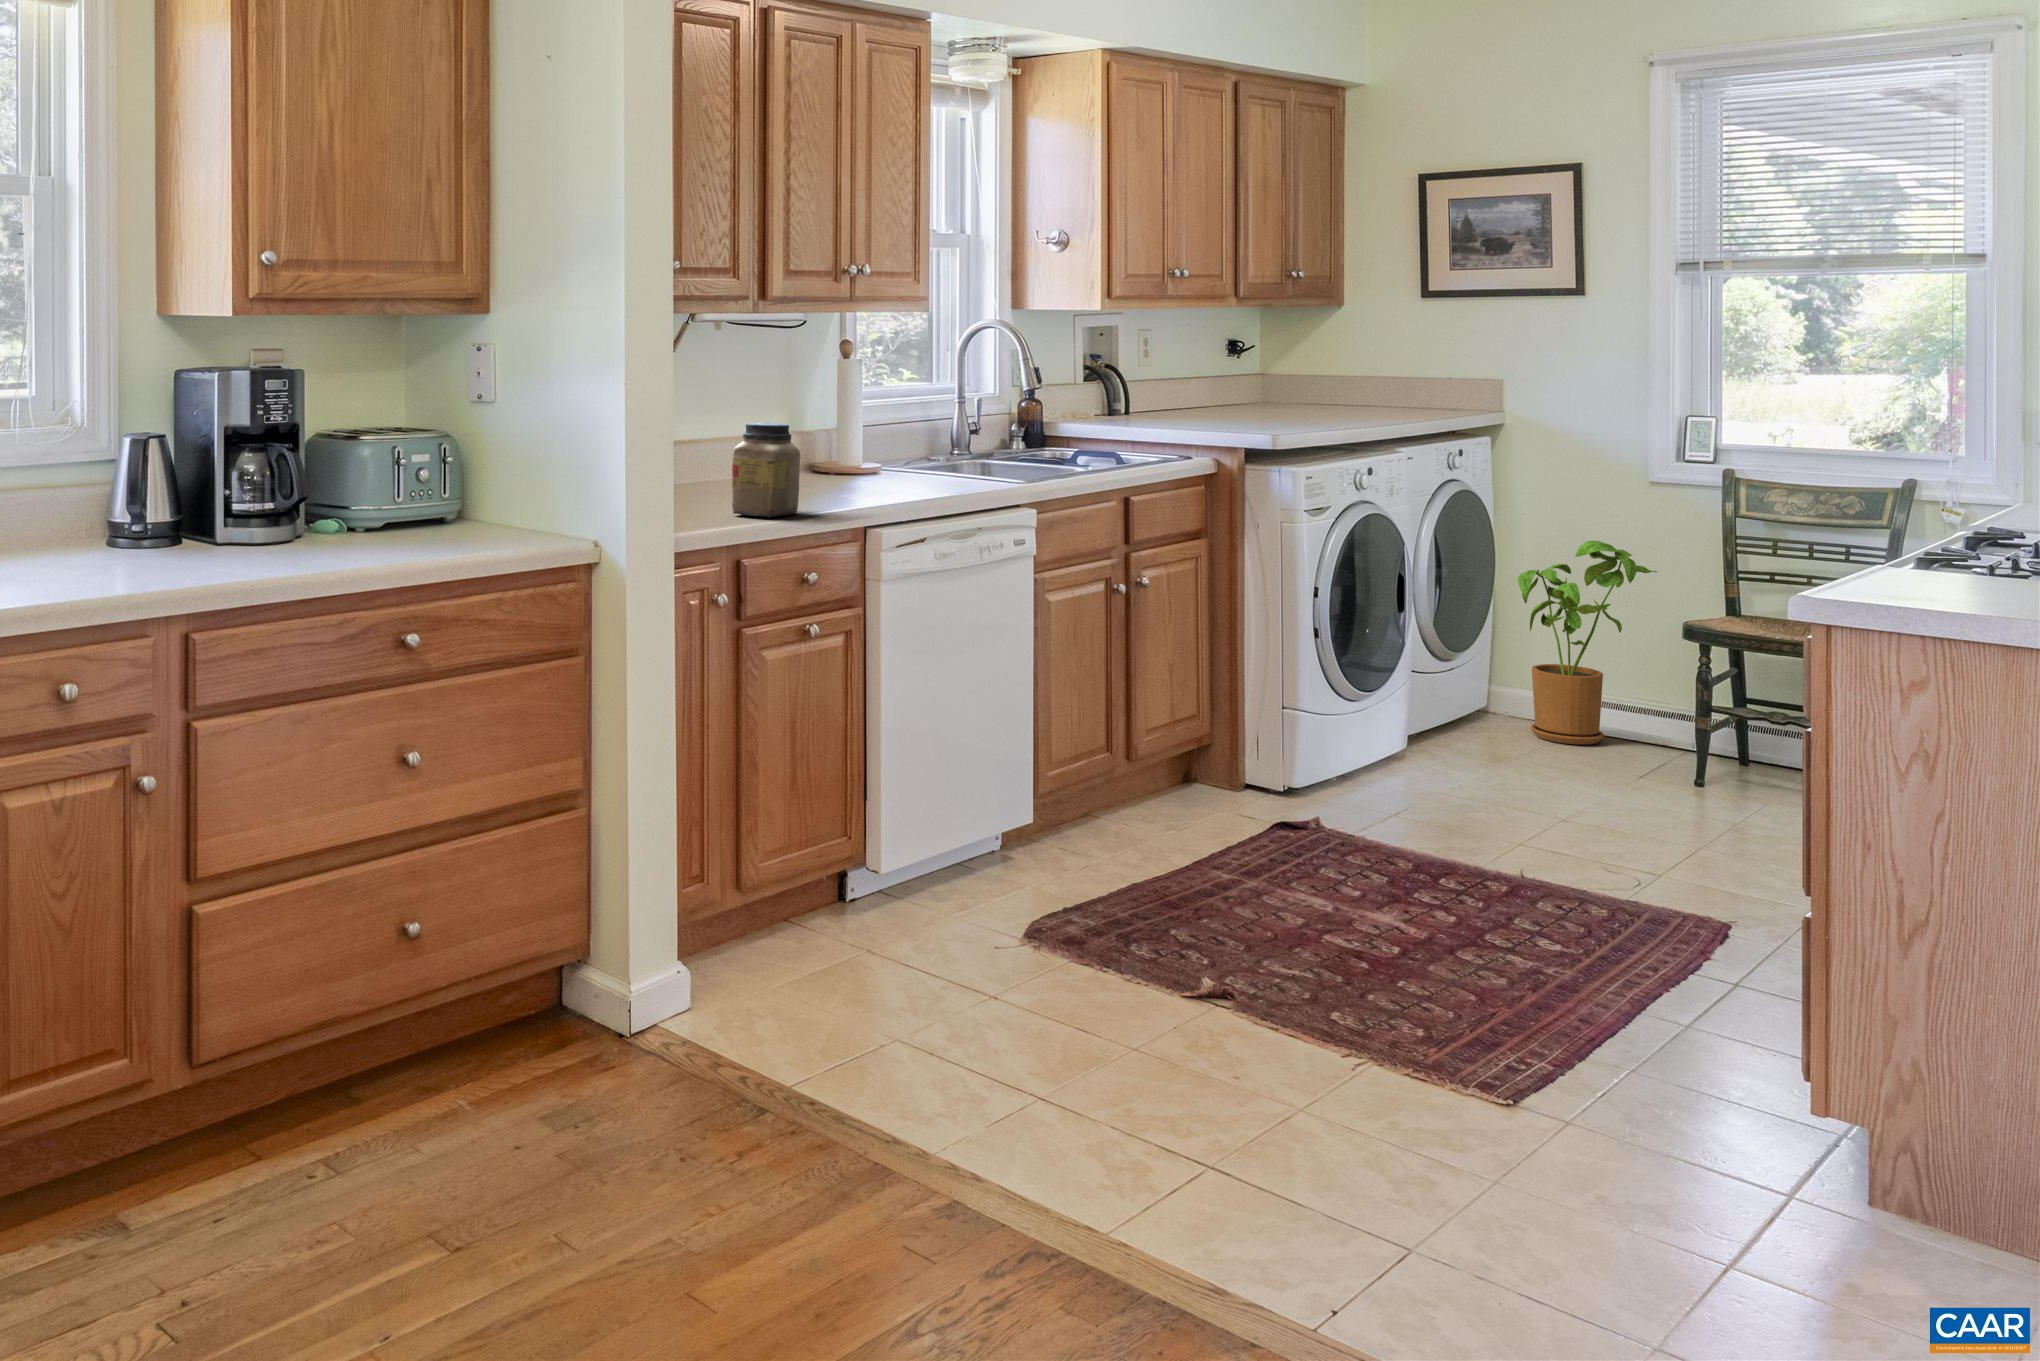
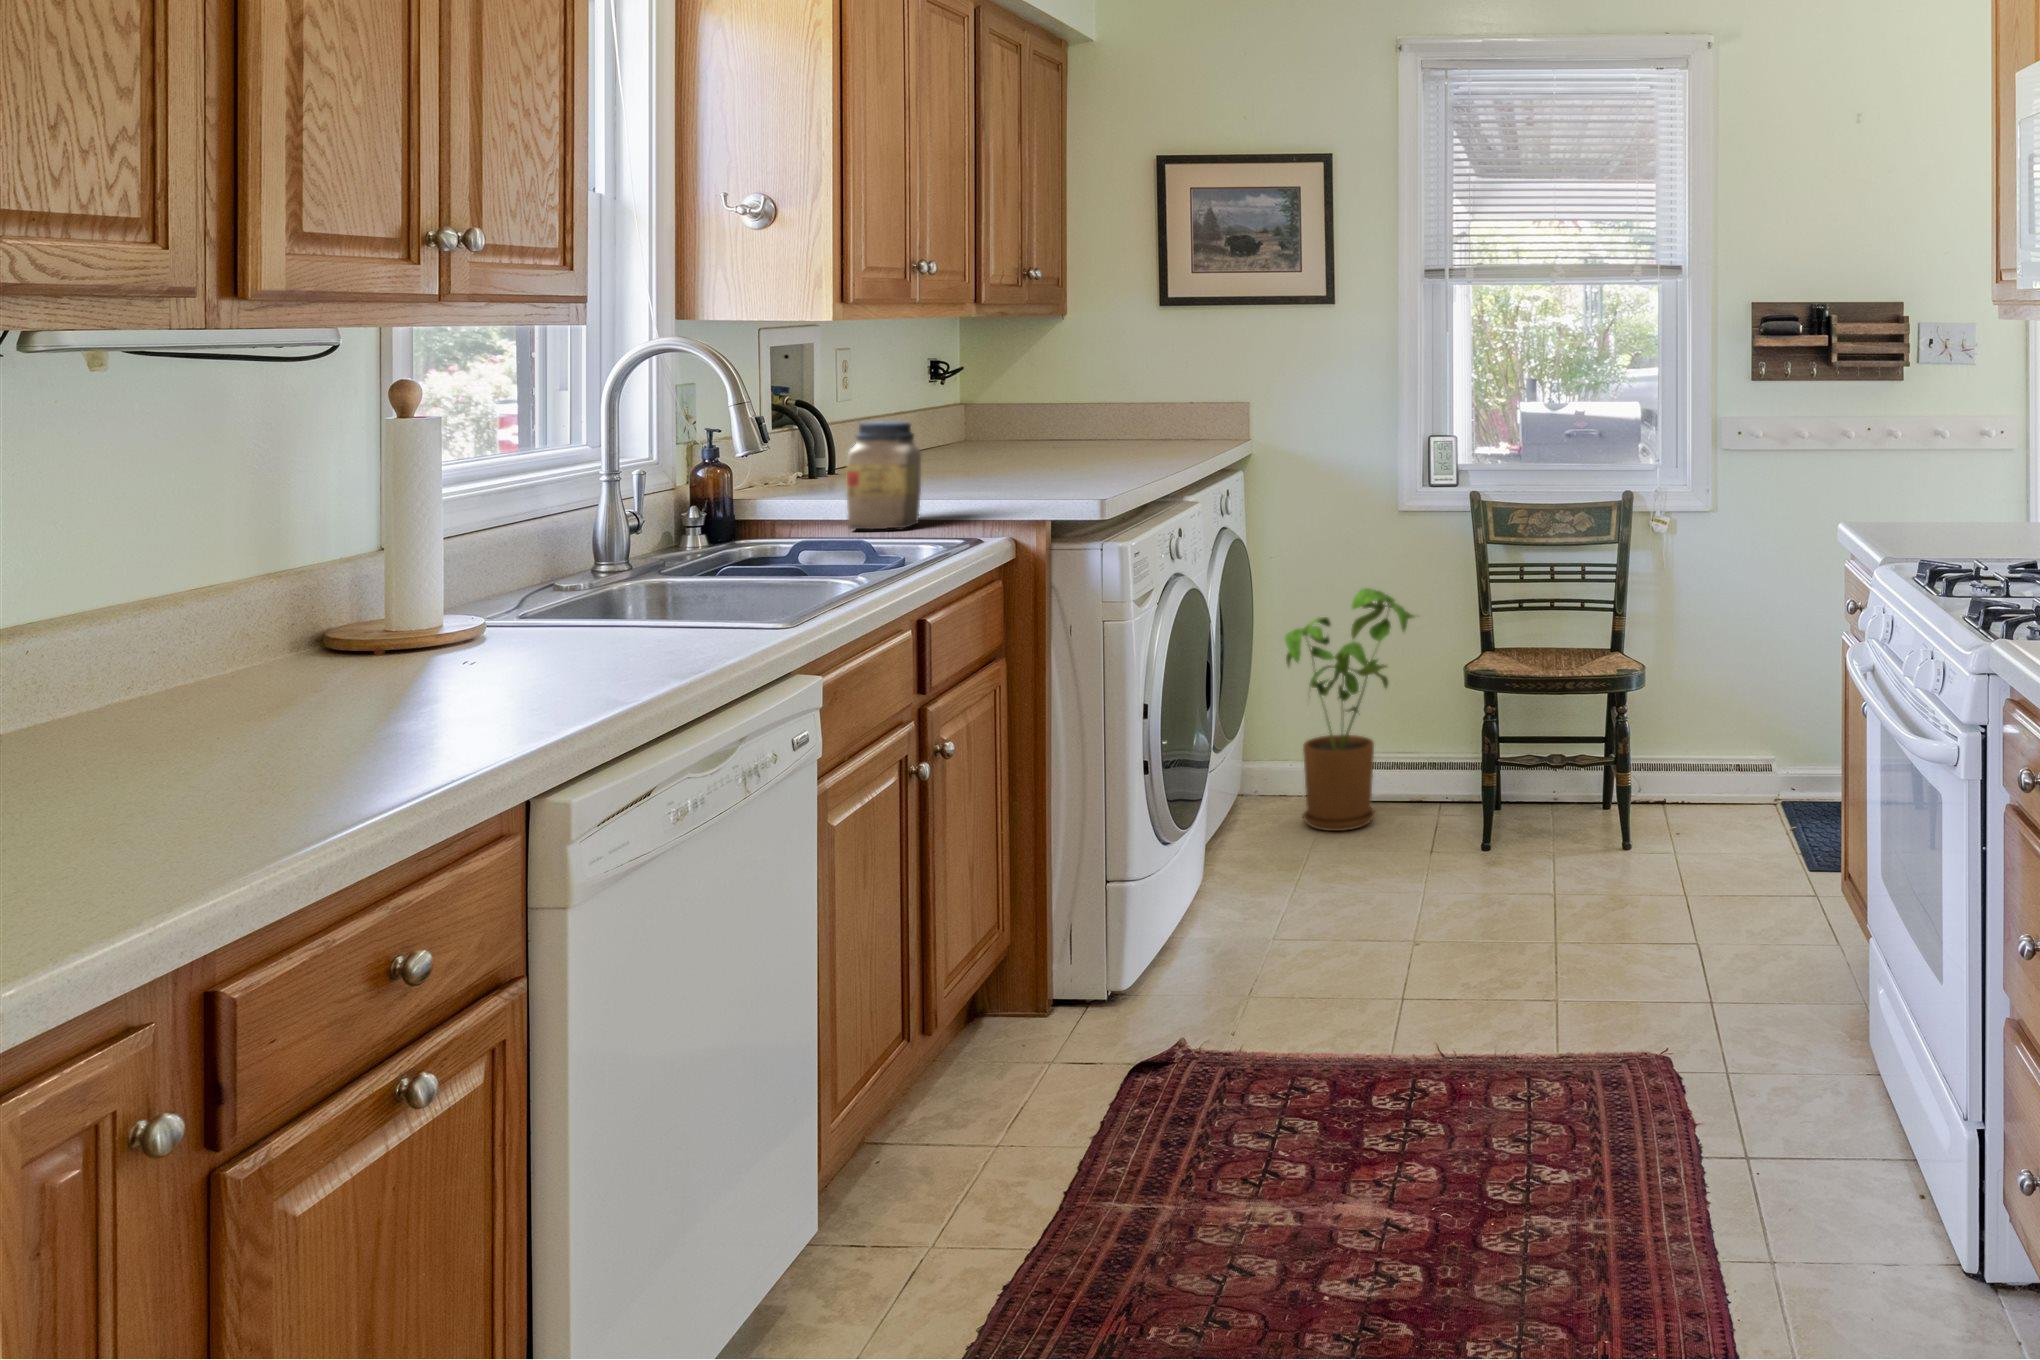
jar: present [732,422,800,517] -> present [846,421,921,530]

